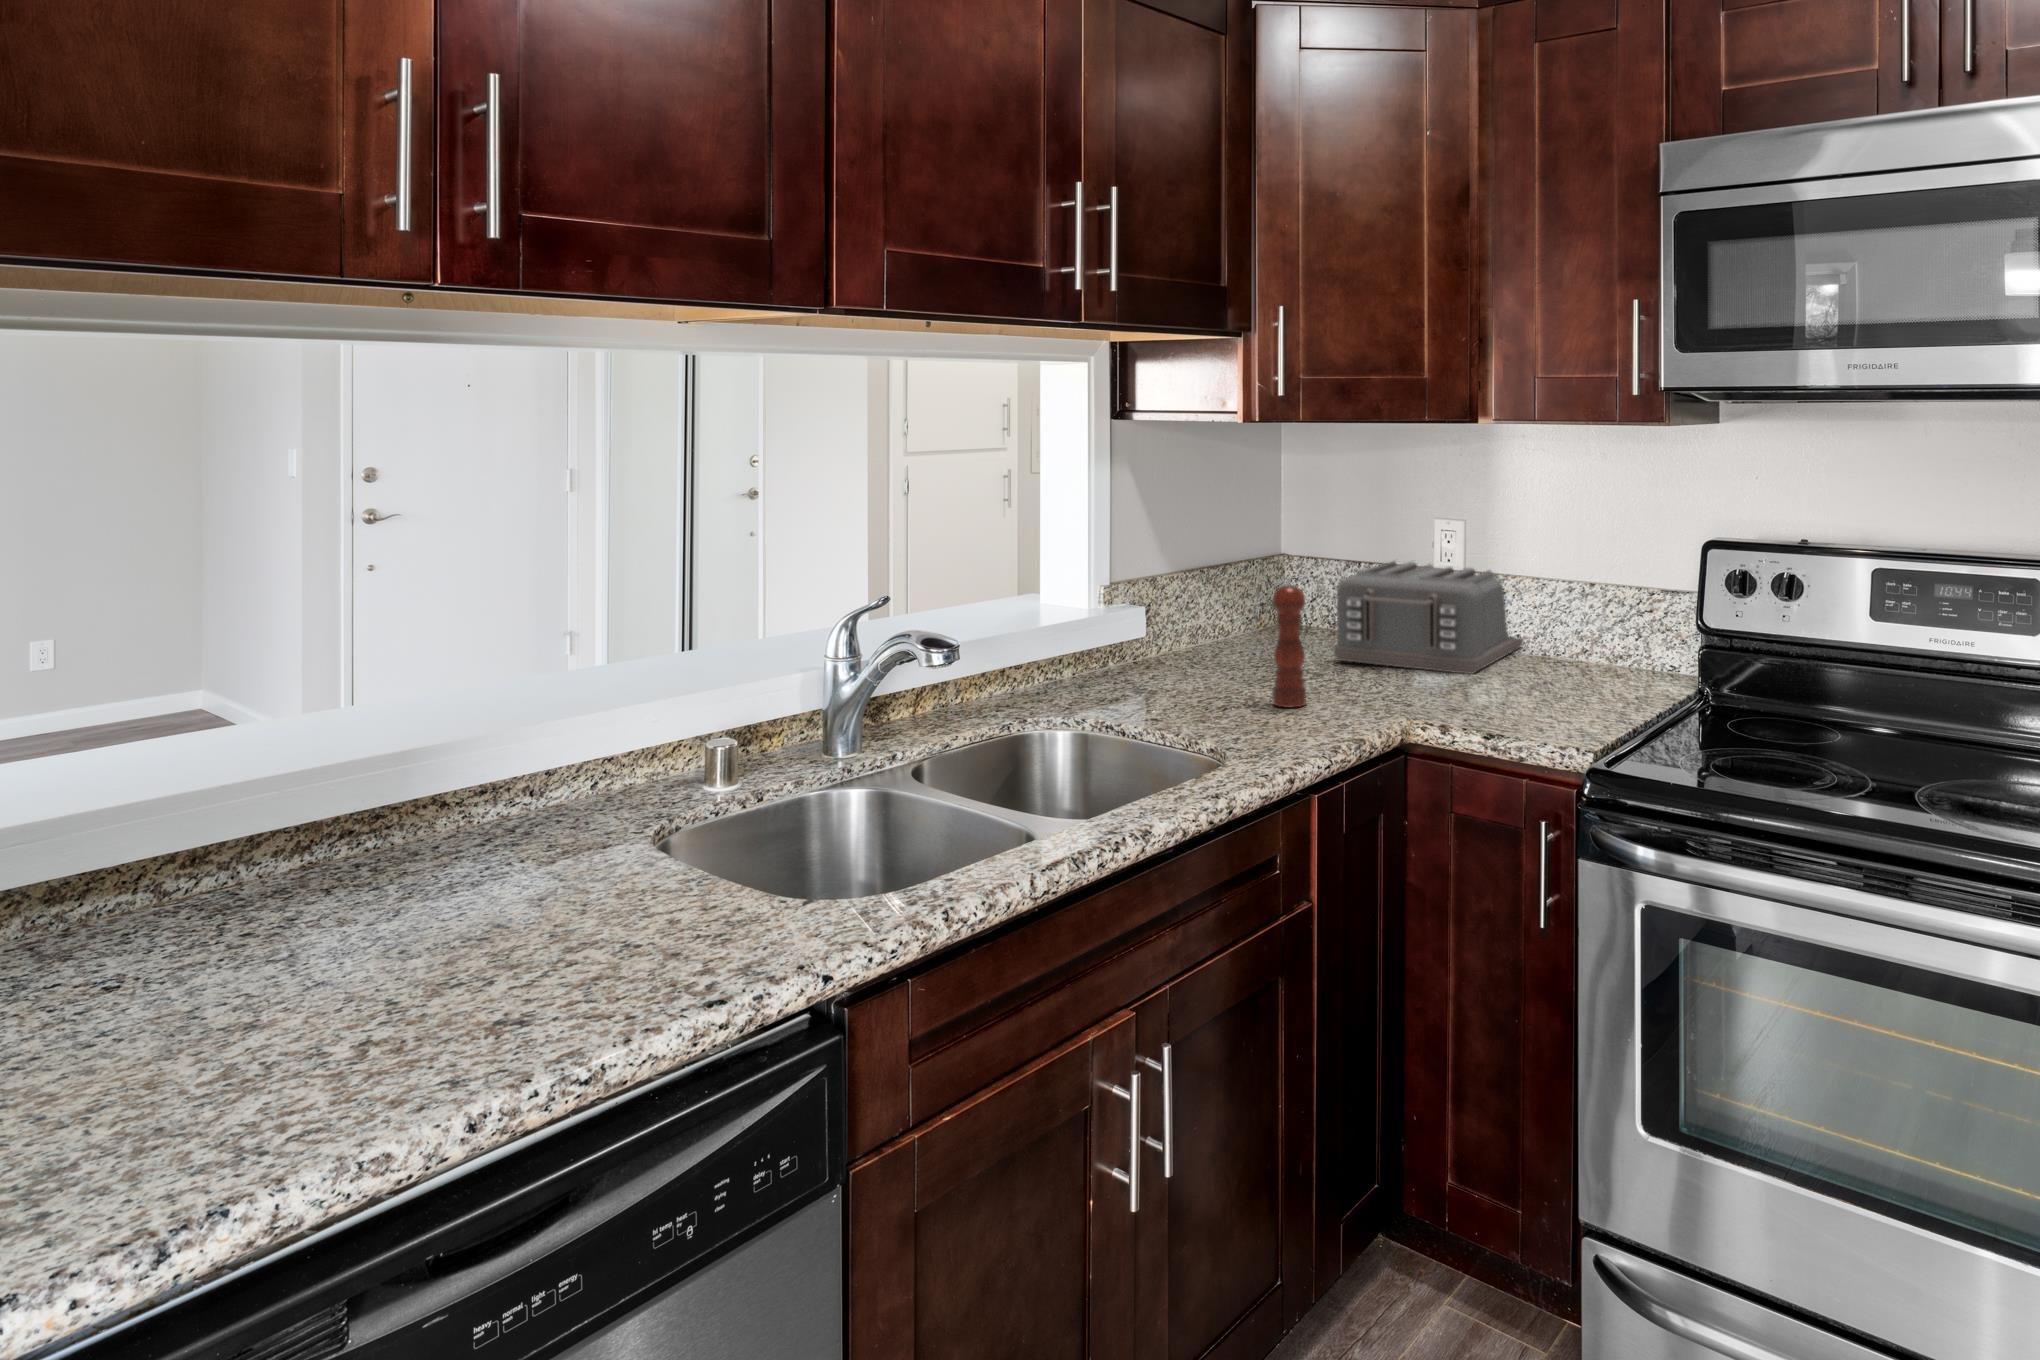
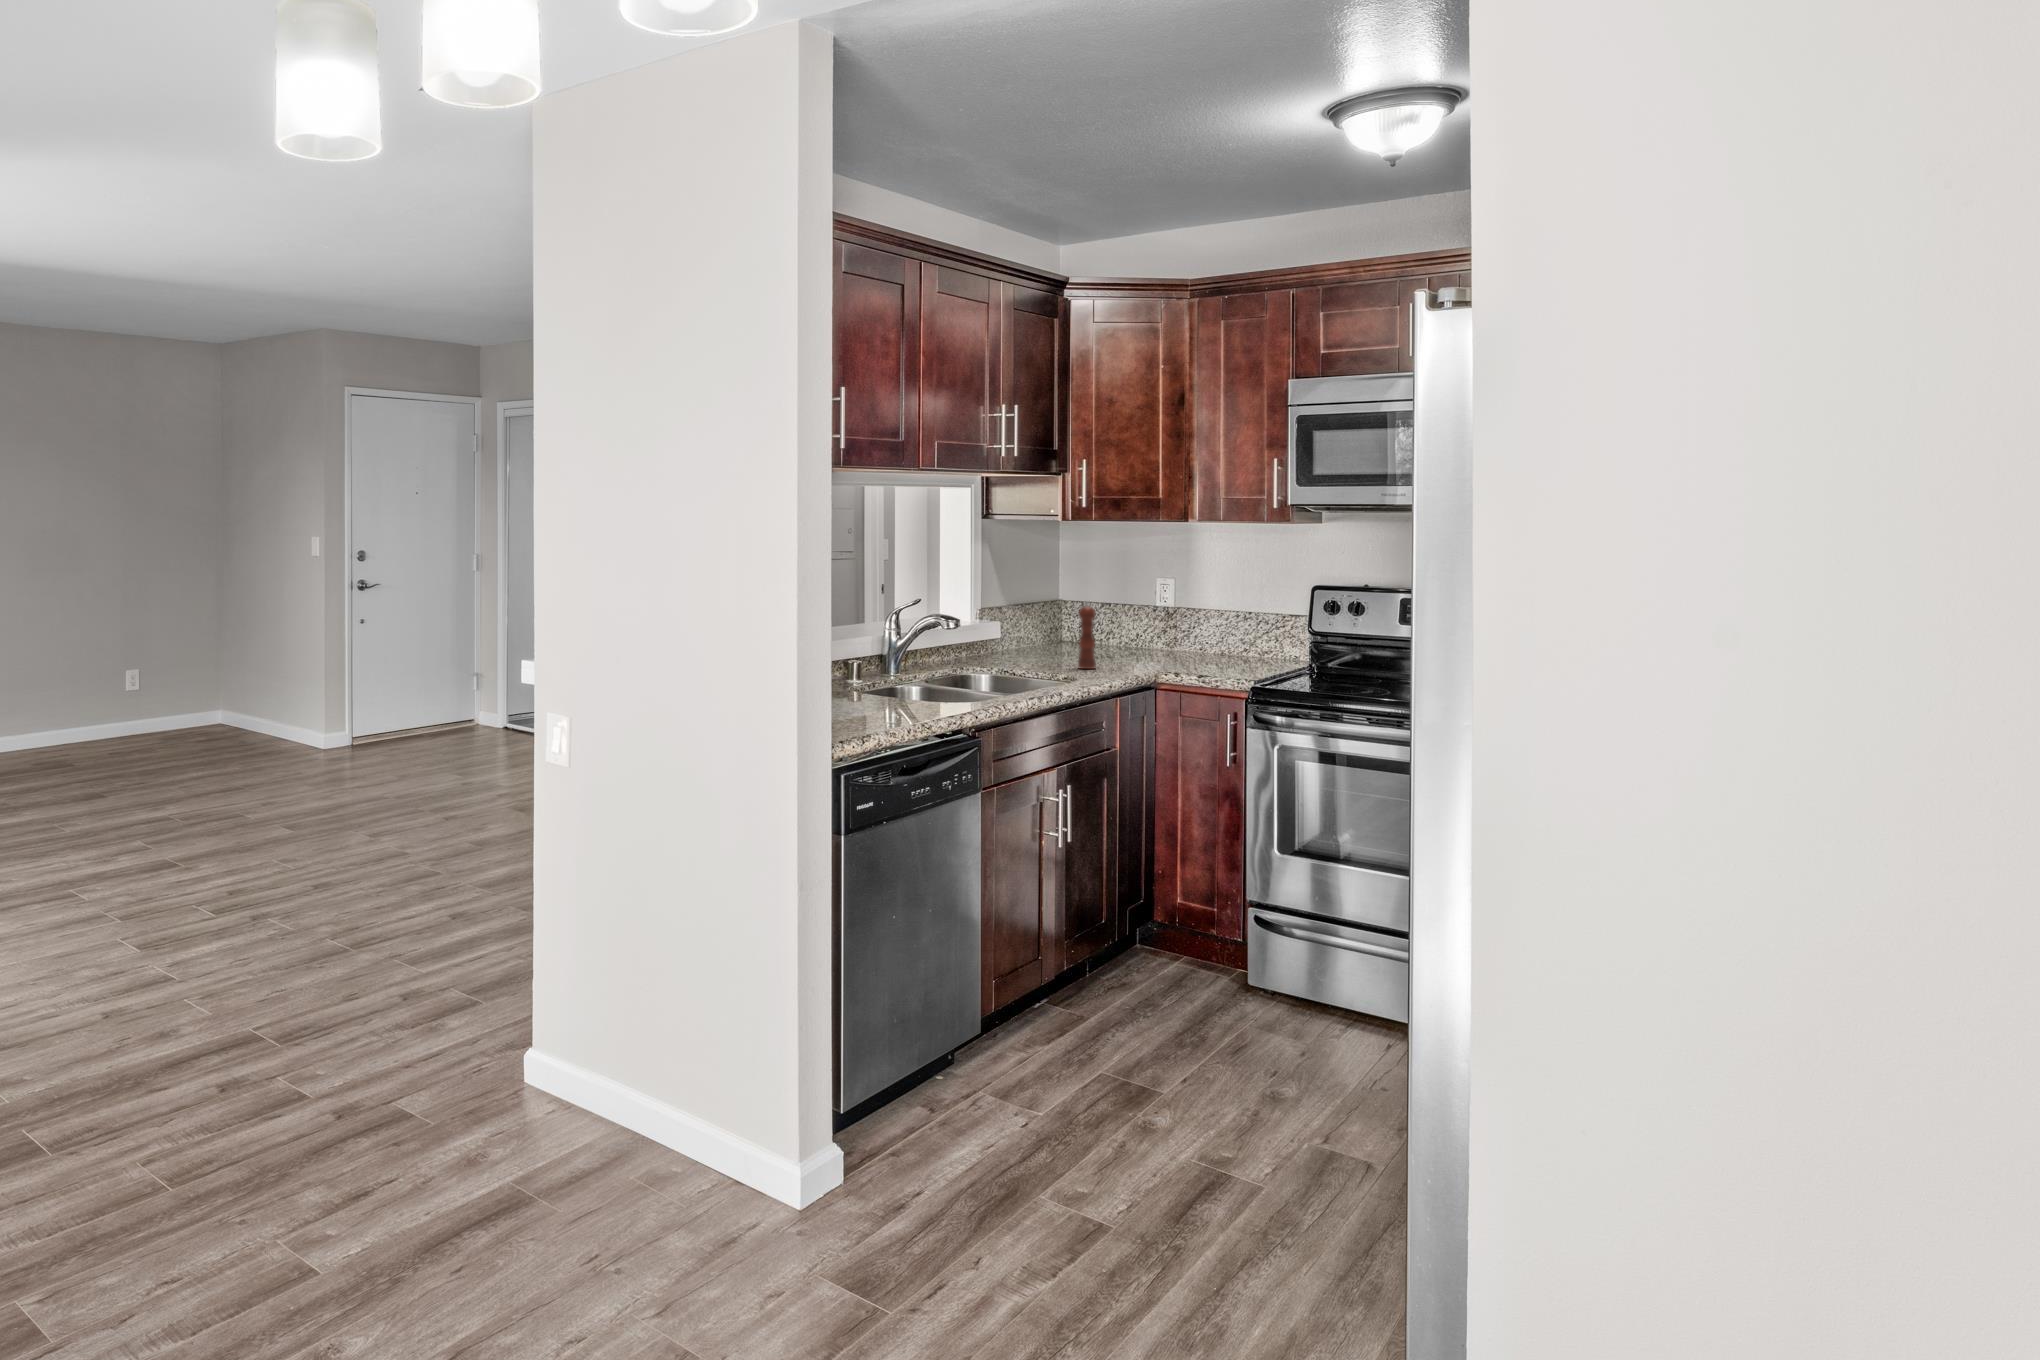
toaster: present [1334,561,1524,674] -> none [1100,603,1207,661]

